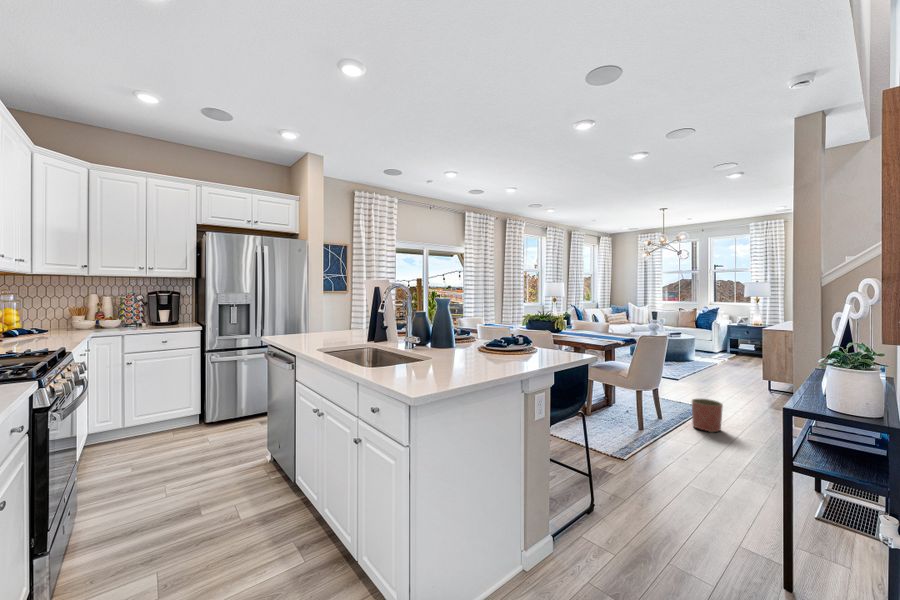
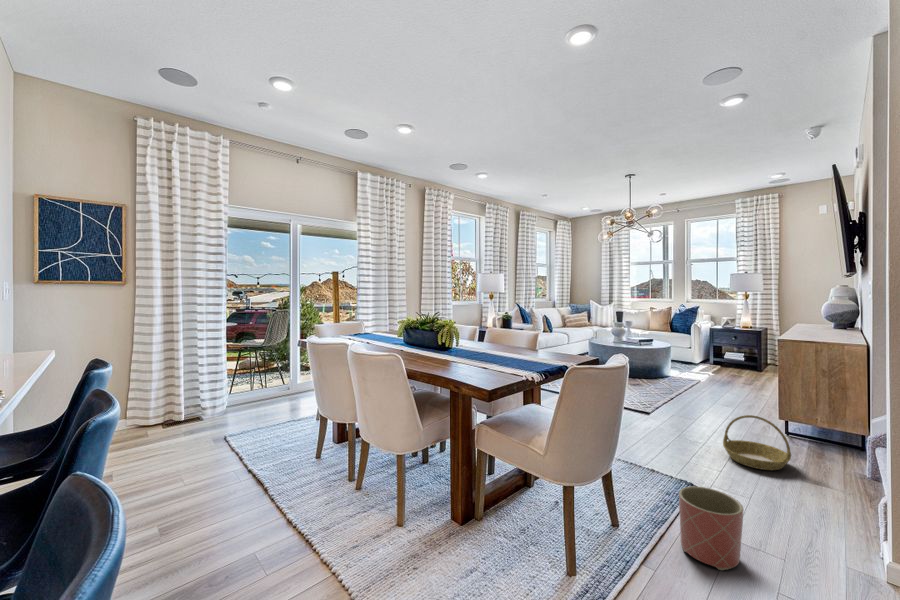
basket: none [723,374,763,404] -> present [723,415,791,470]

